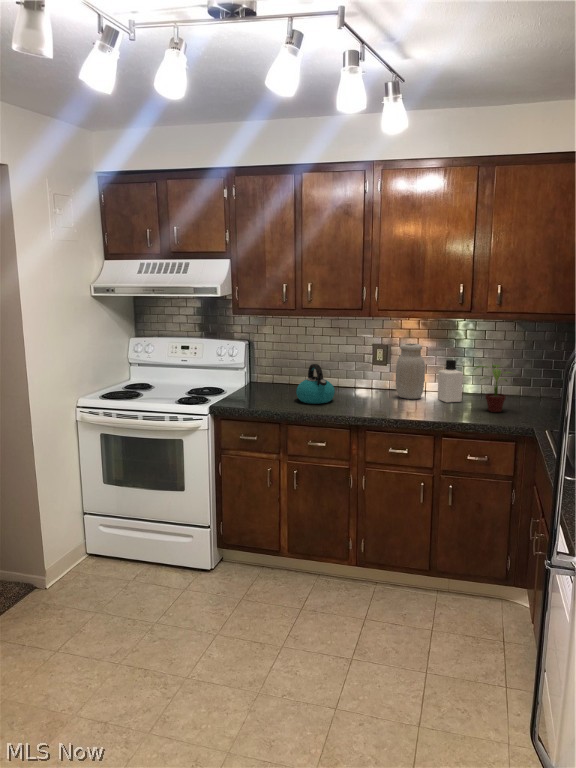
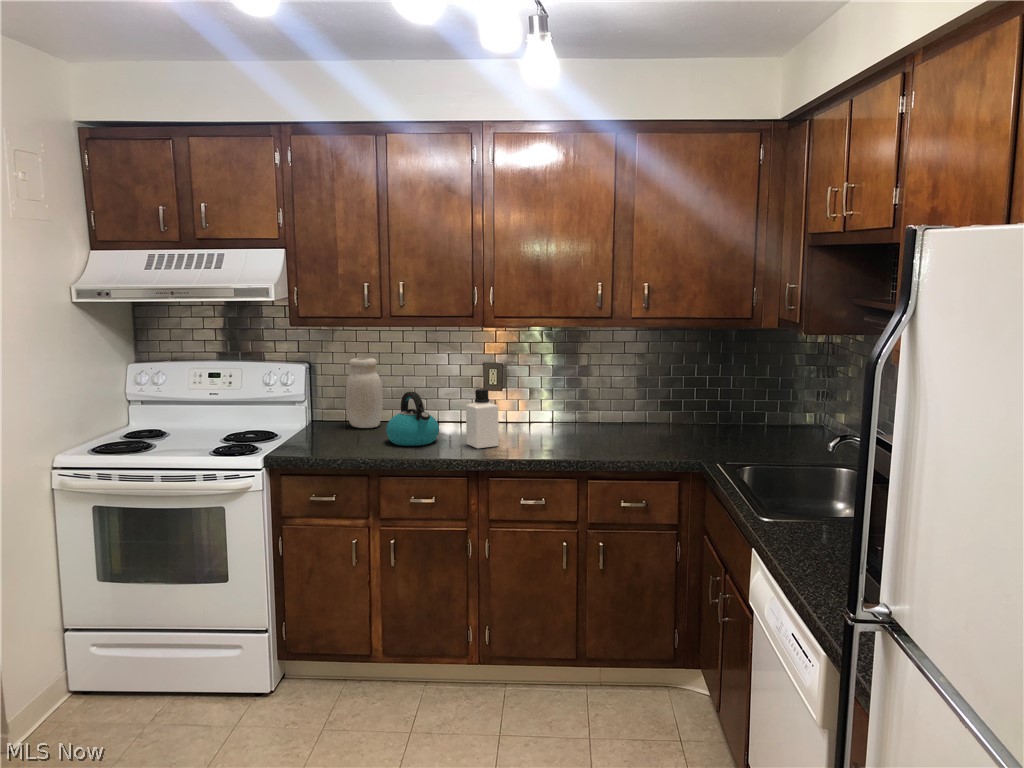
jar: present [395,343,425,399] -> present [346,358,383,428]
bottle: present [438,360,463,403] -> present [466,389,498,448]
potted plant: present [474,365,511,412] -> none [616,385,674,445]

